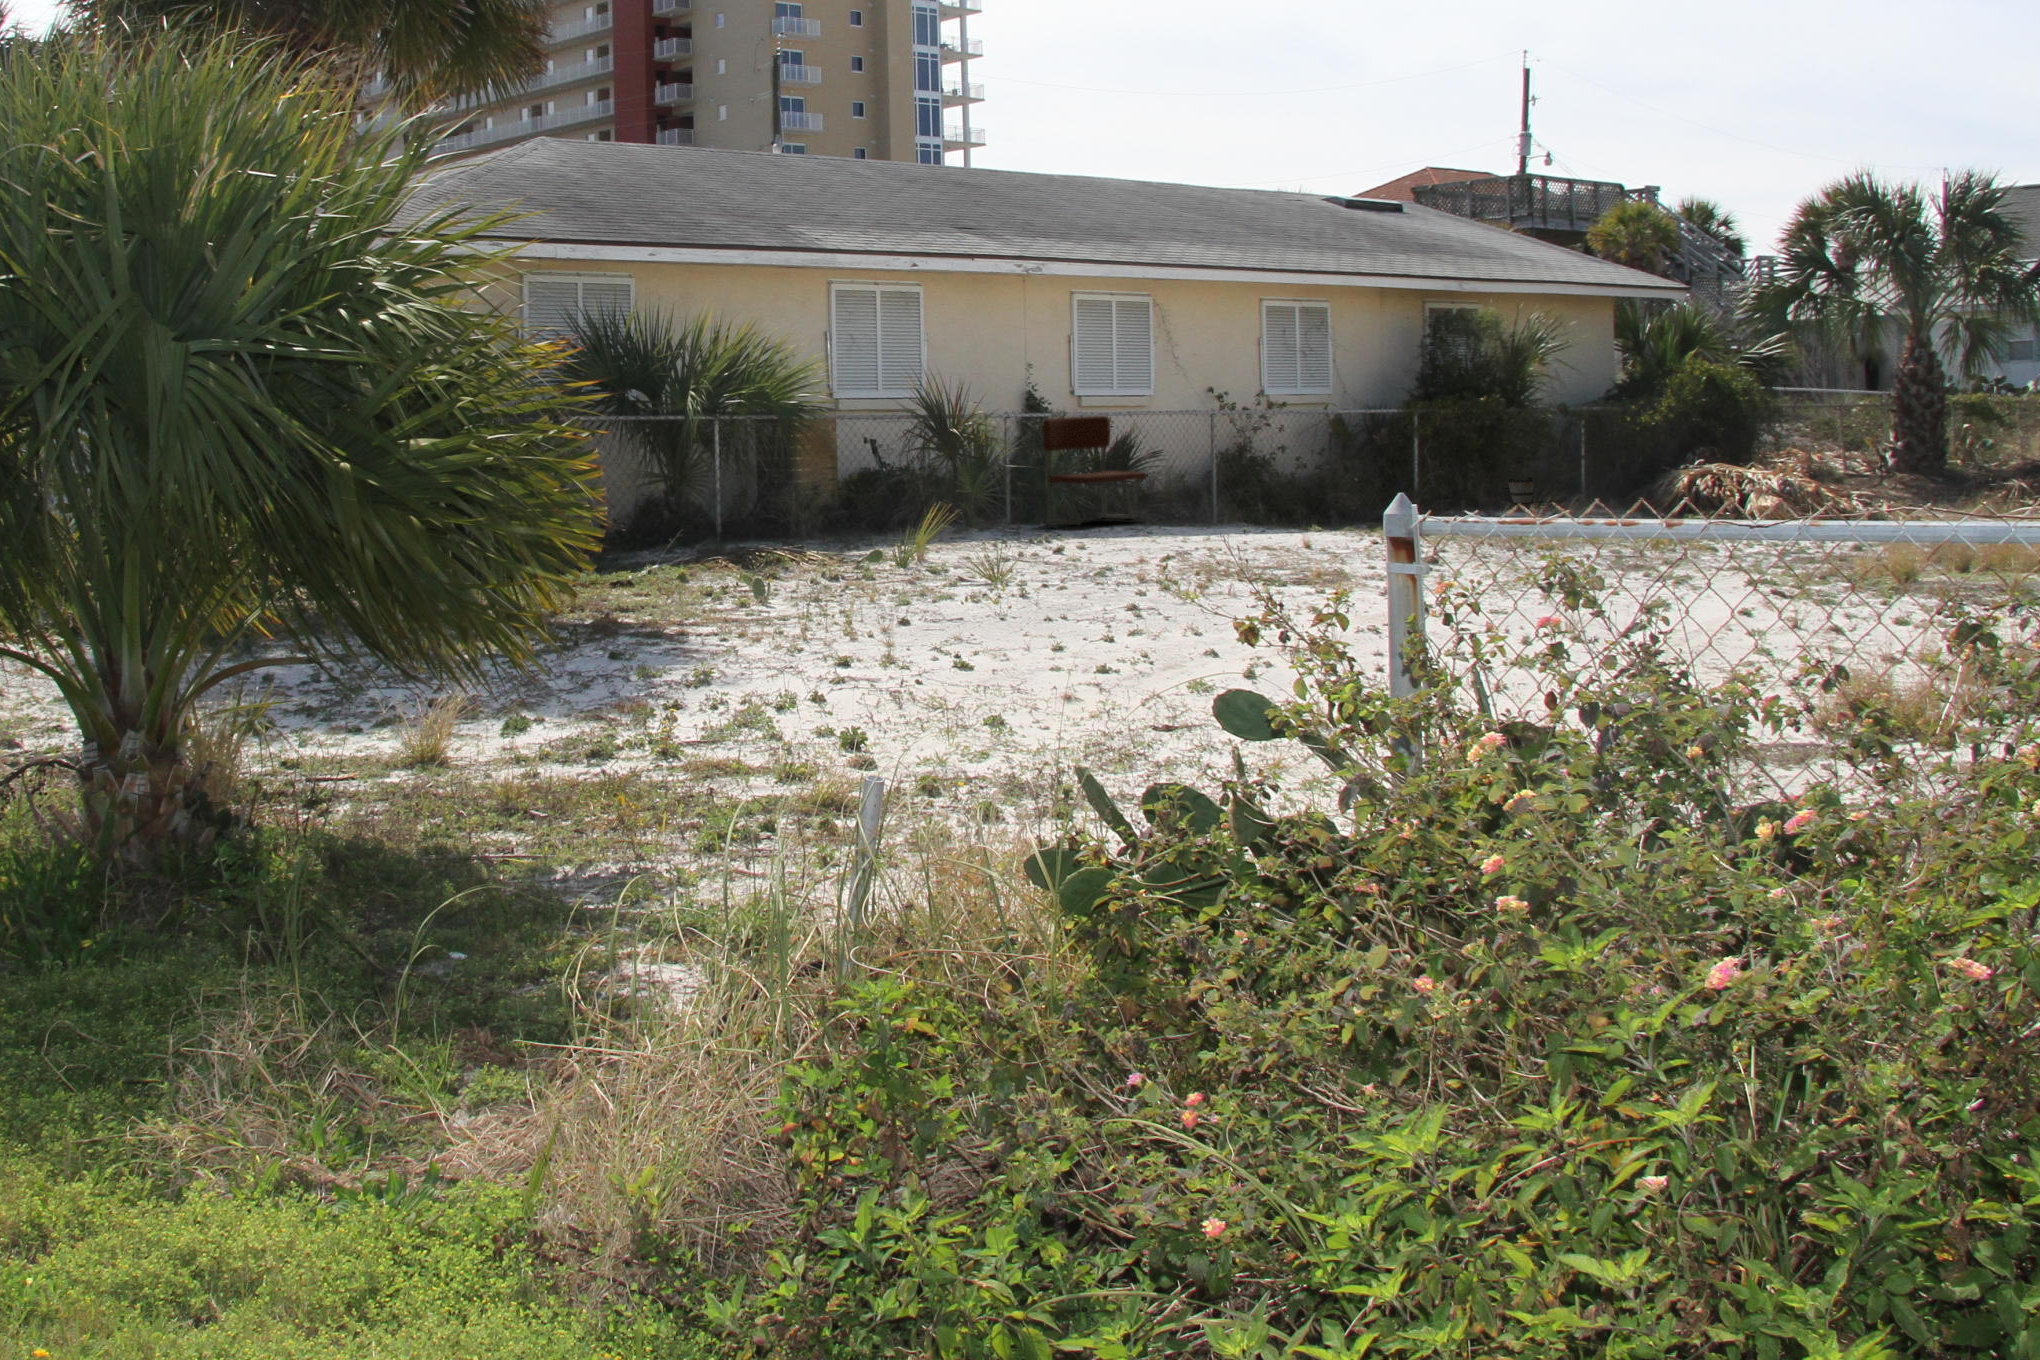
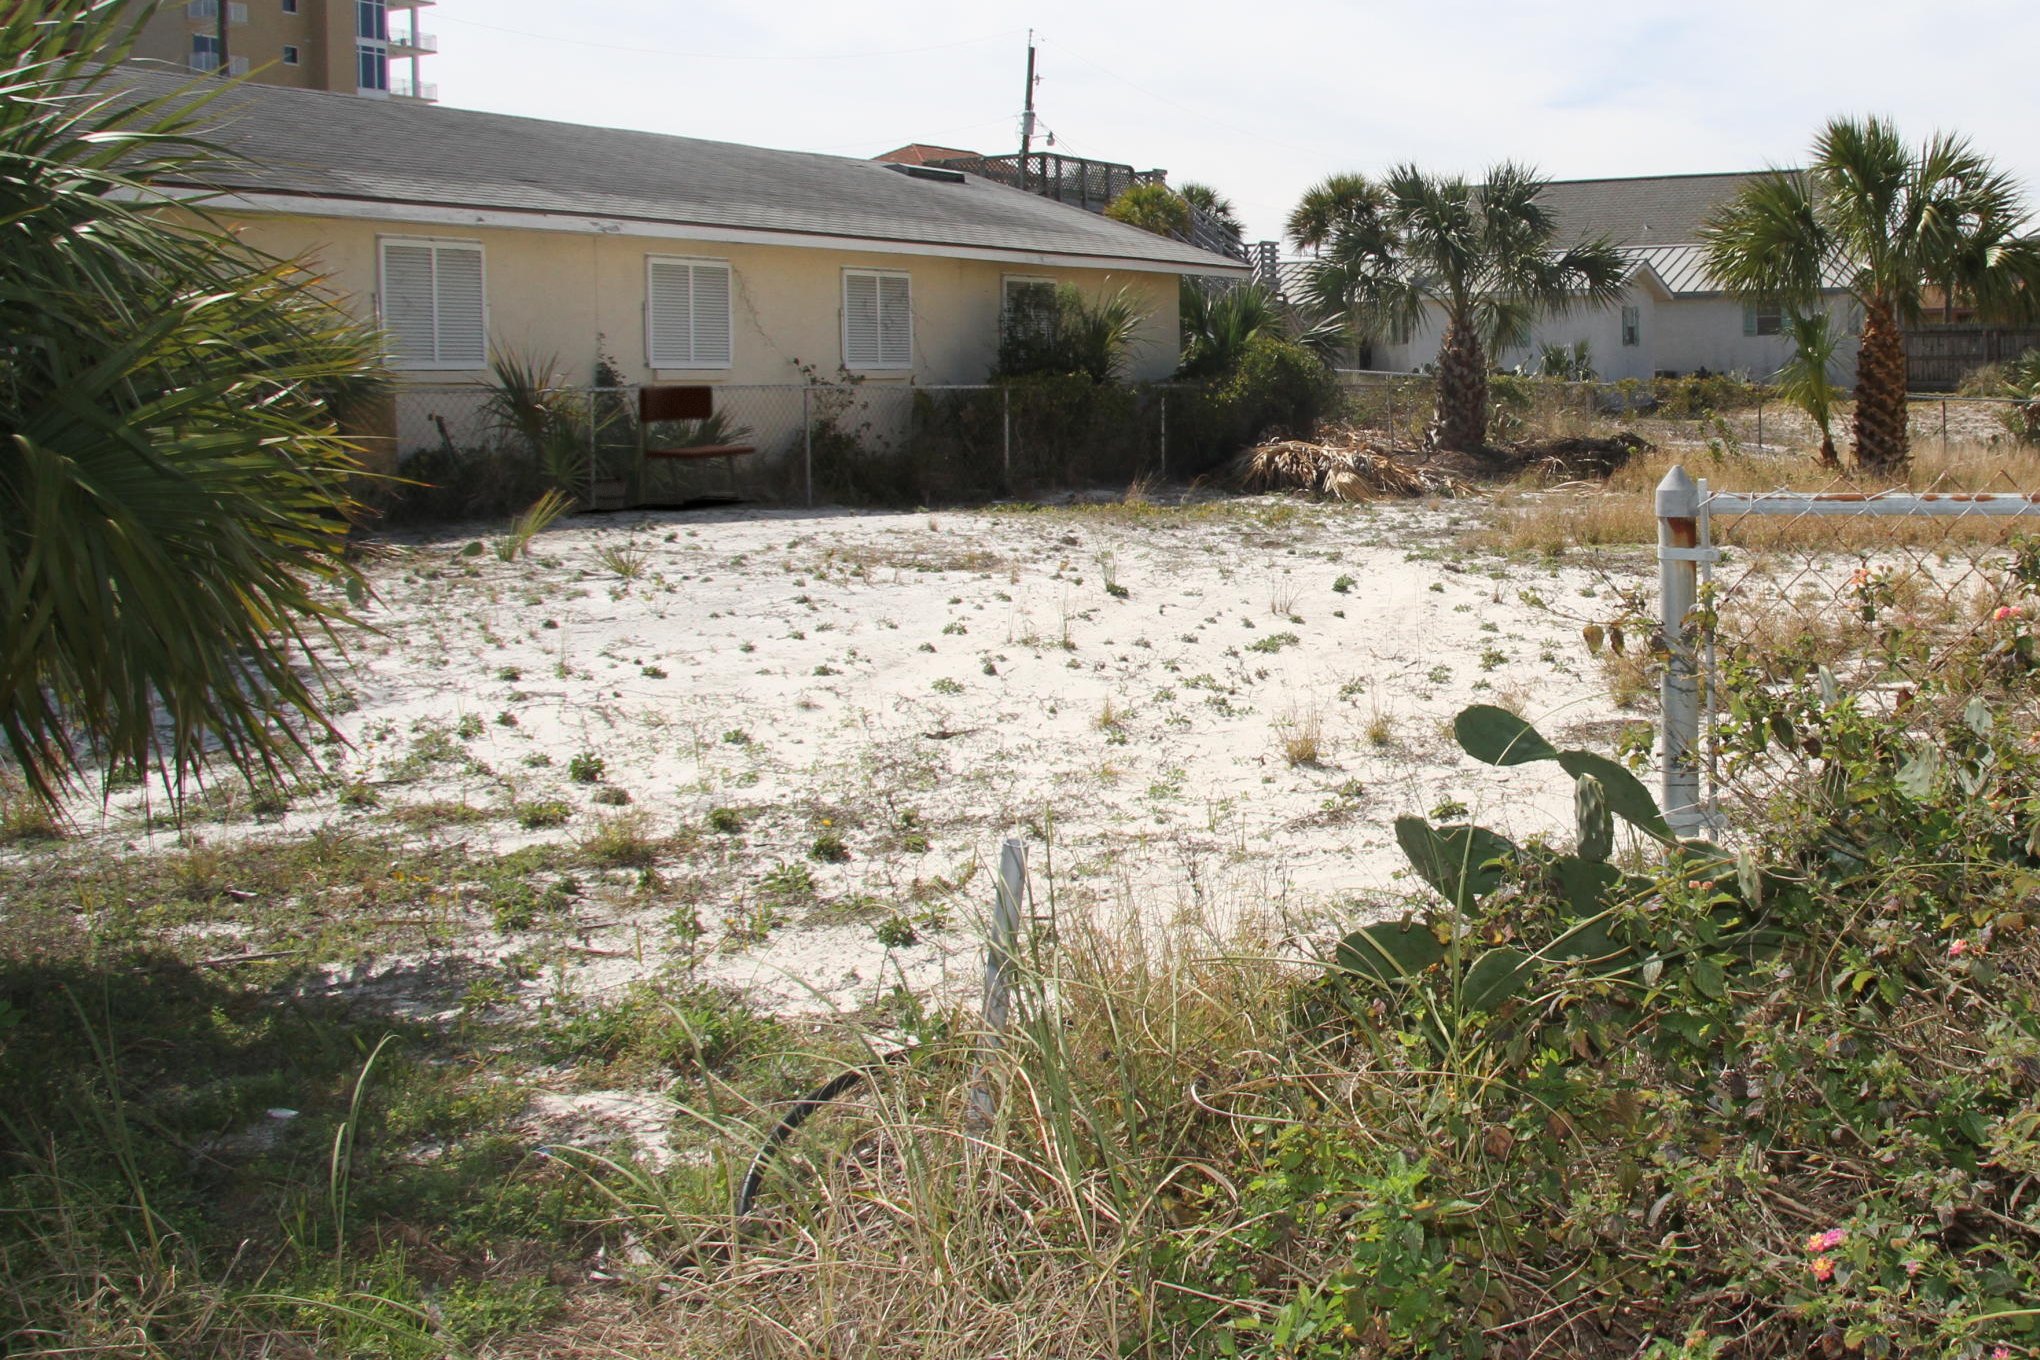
bucket: present [1502,477,1535,503] -> present [584,475,627,510]

